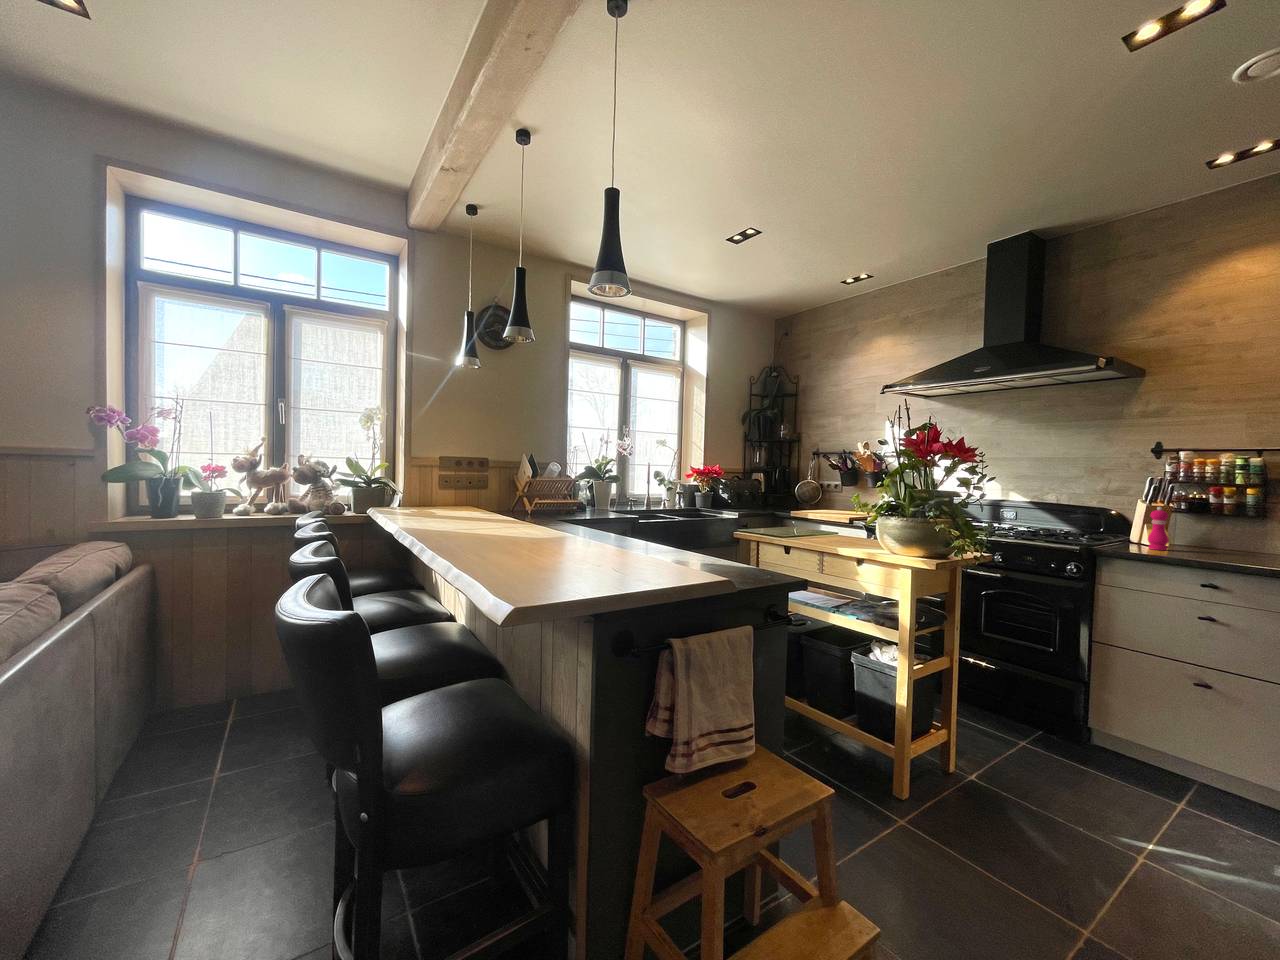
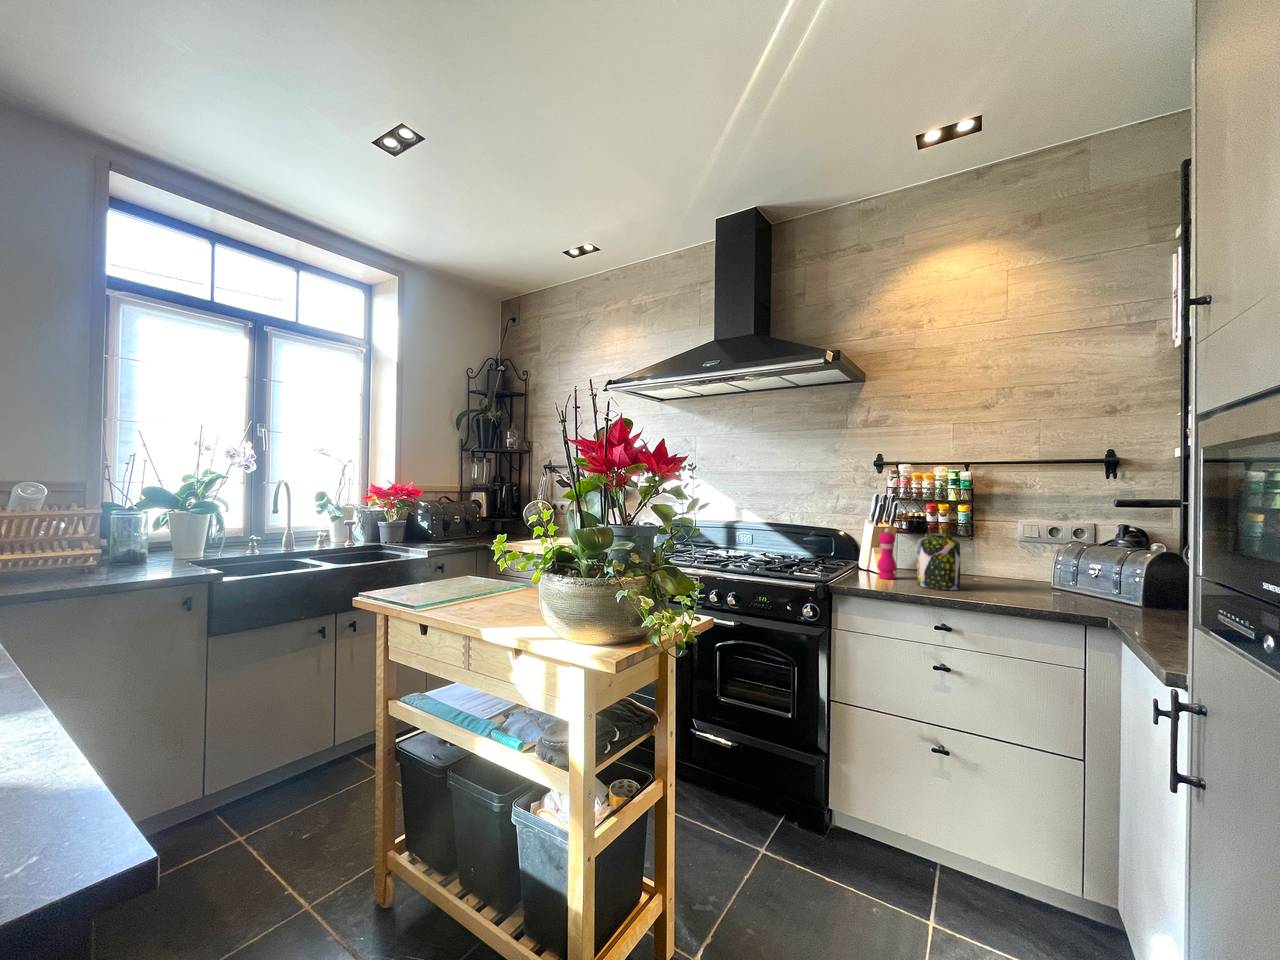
jar: none [1188,511,1236,559] -> present [917,533,960,590]

